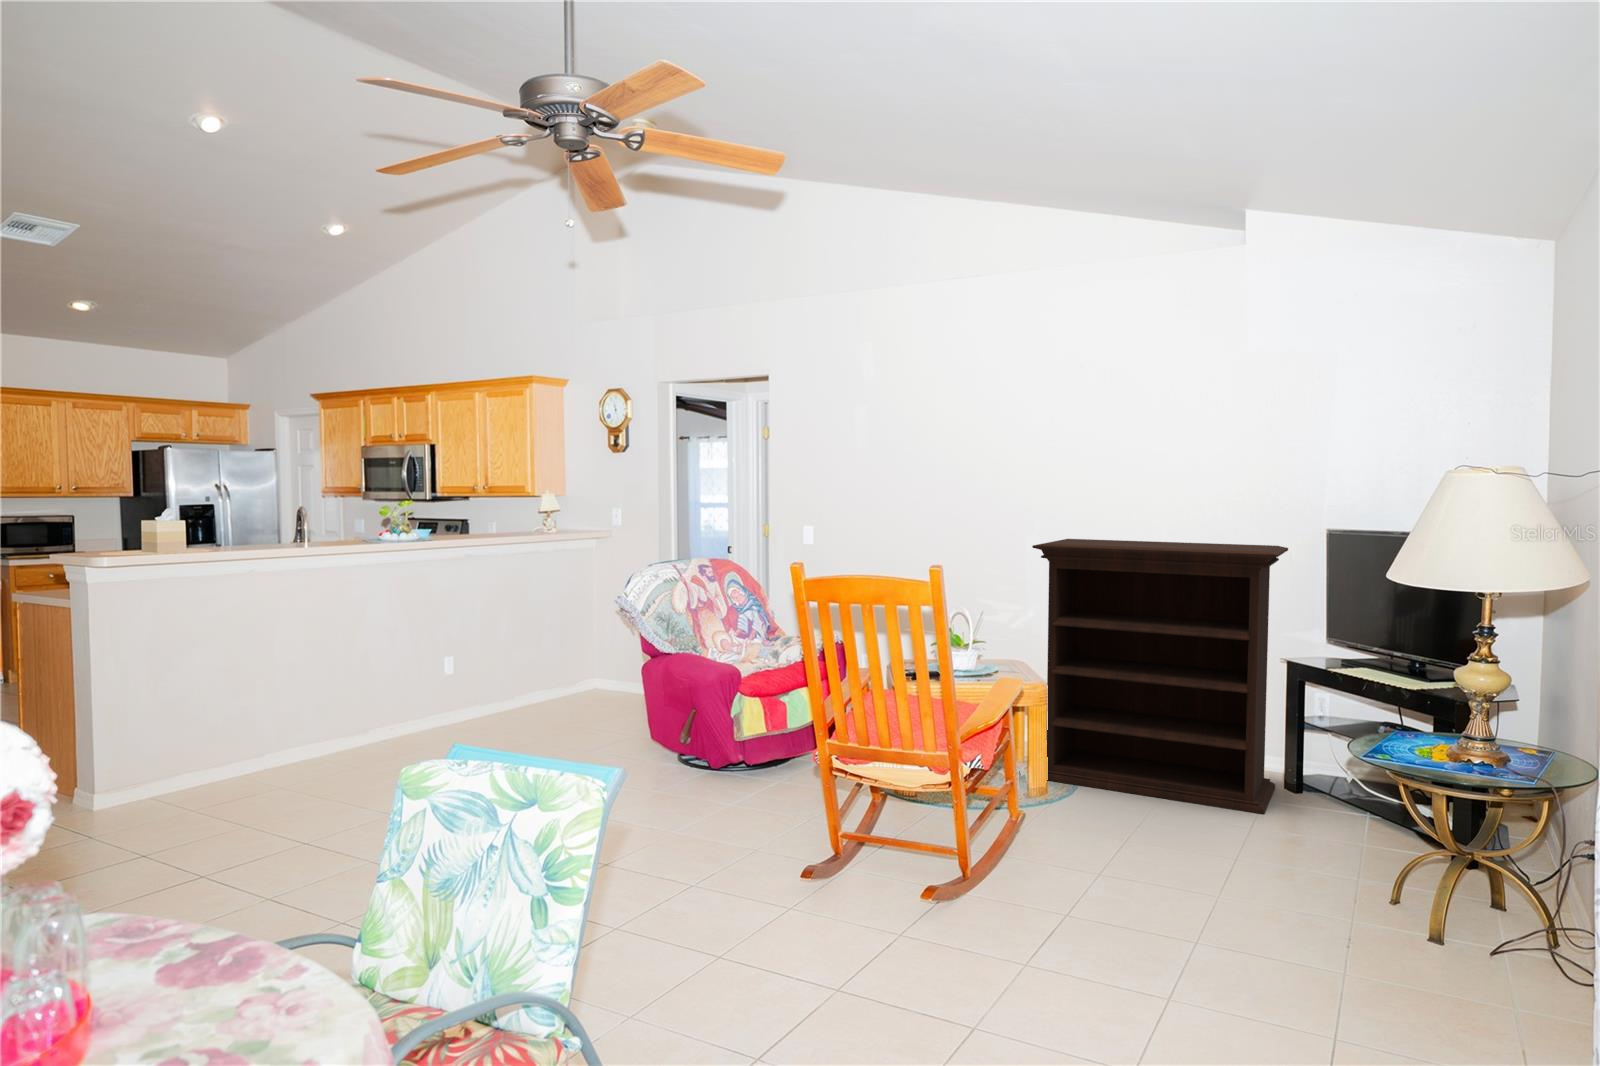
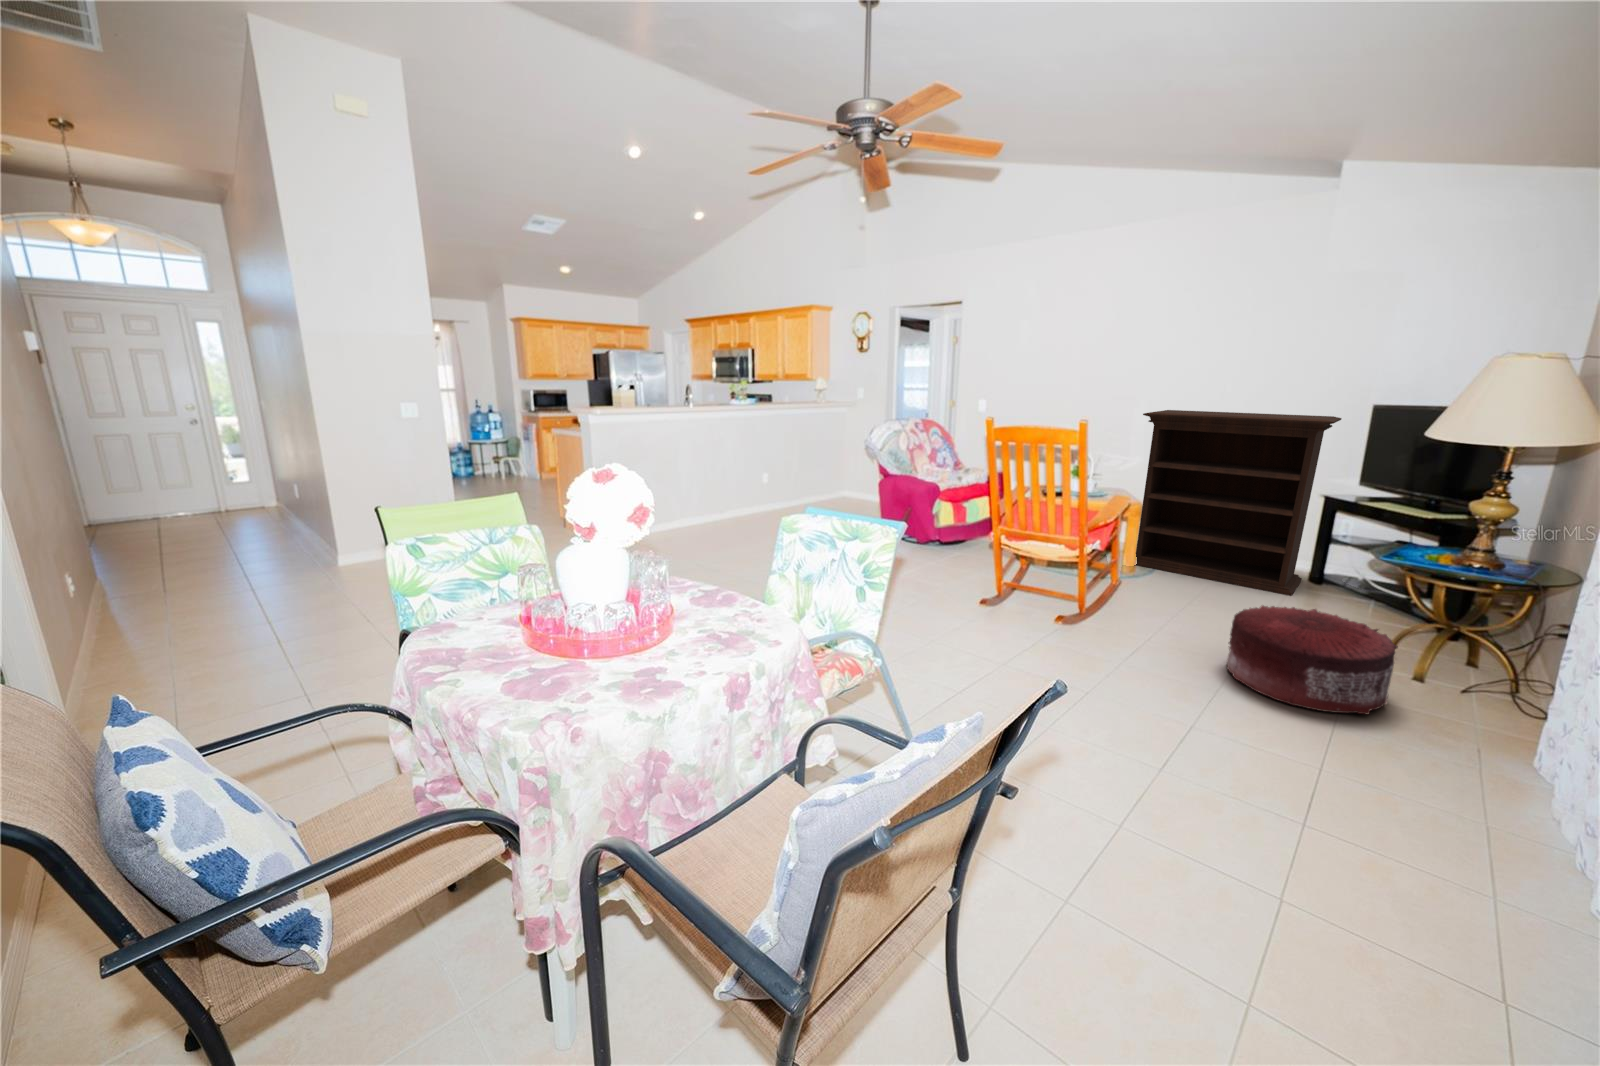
pouf: none [1181,841,1404,1016] -> present [1227,606,1398,714]

